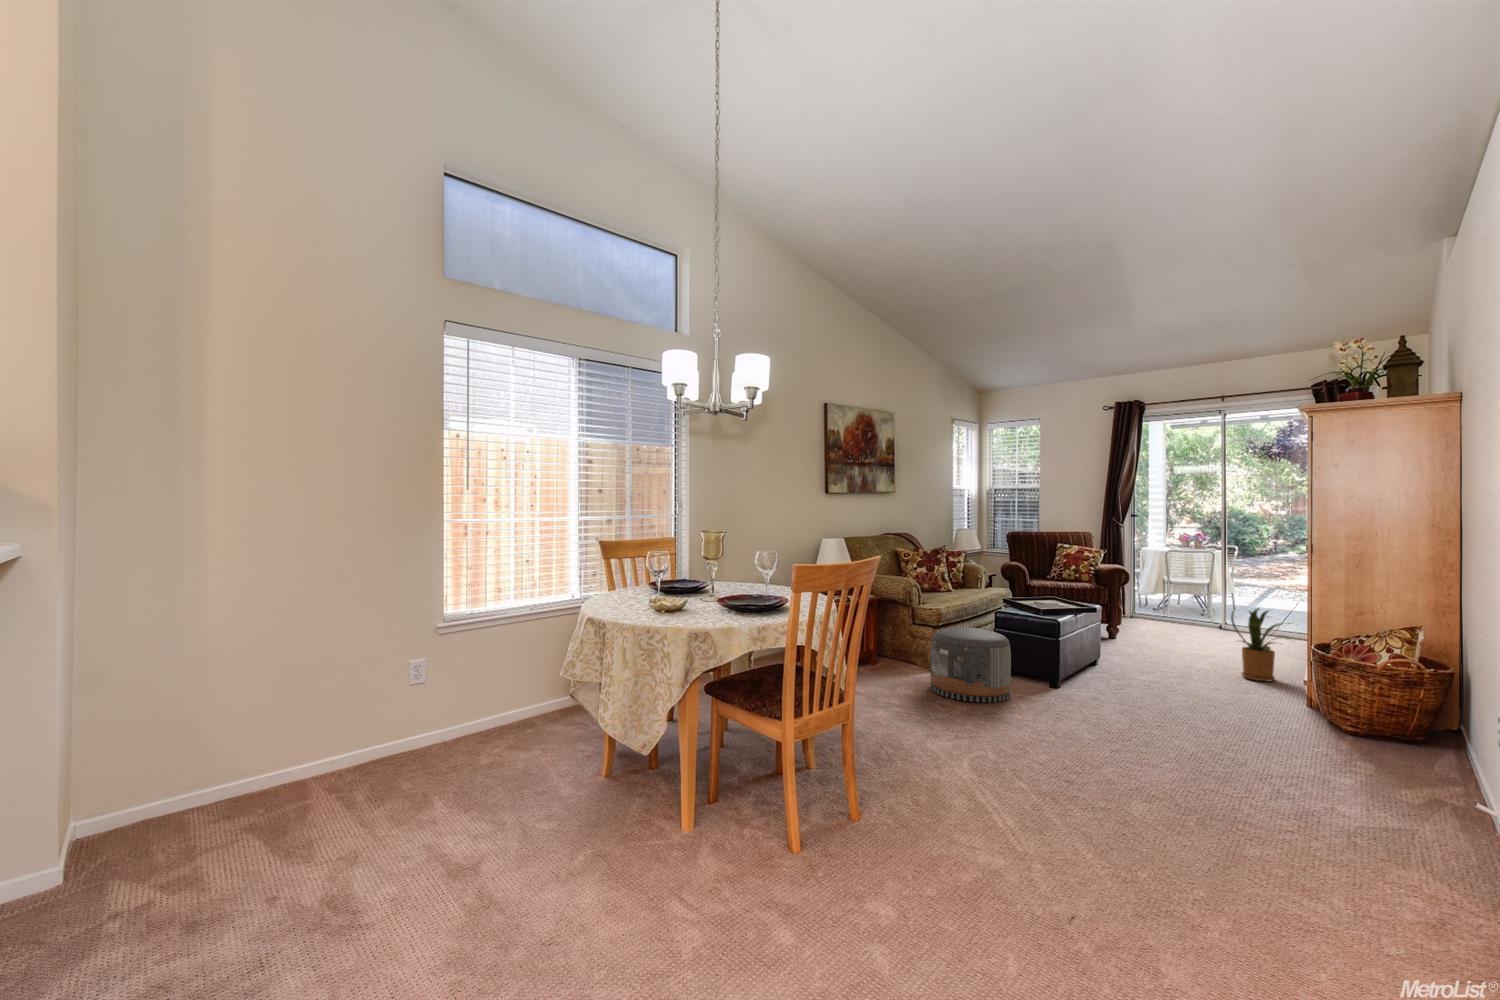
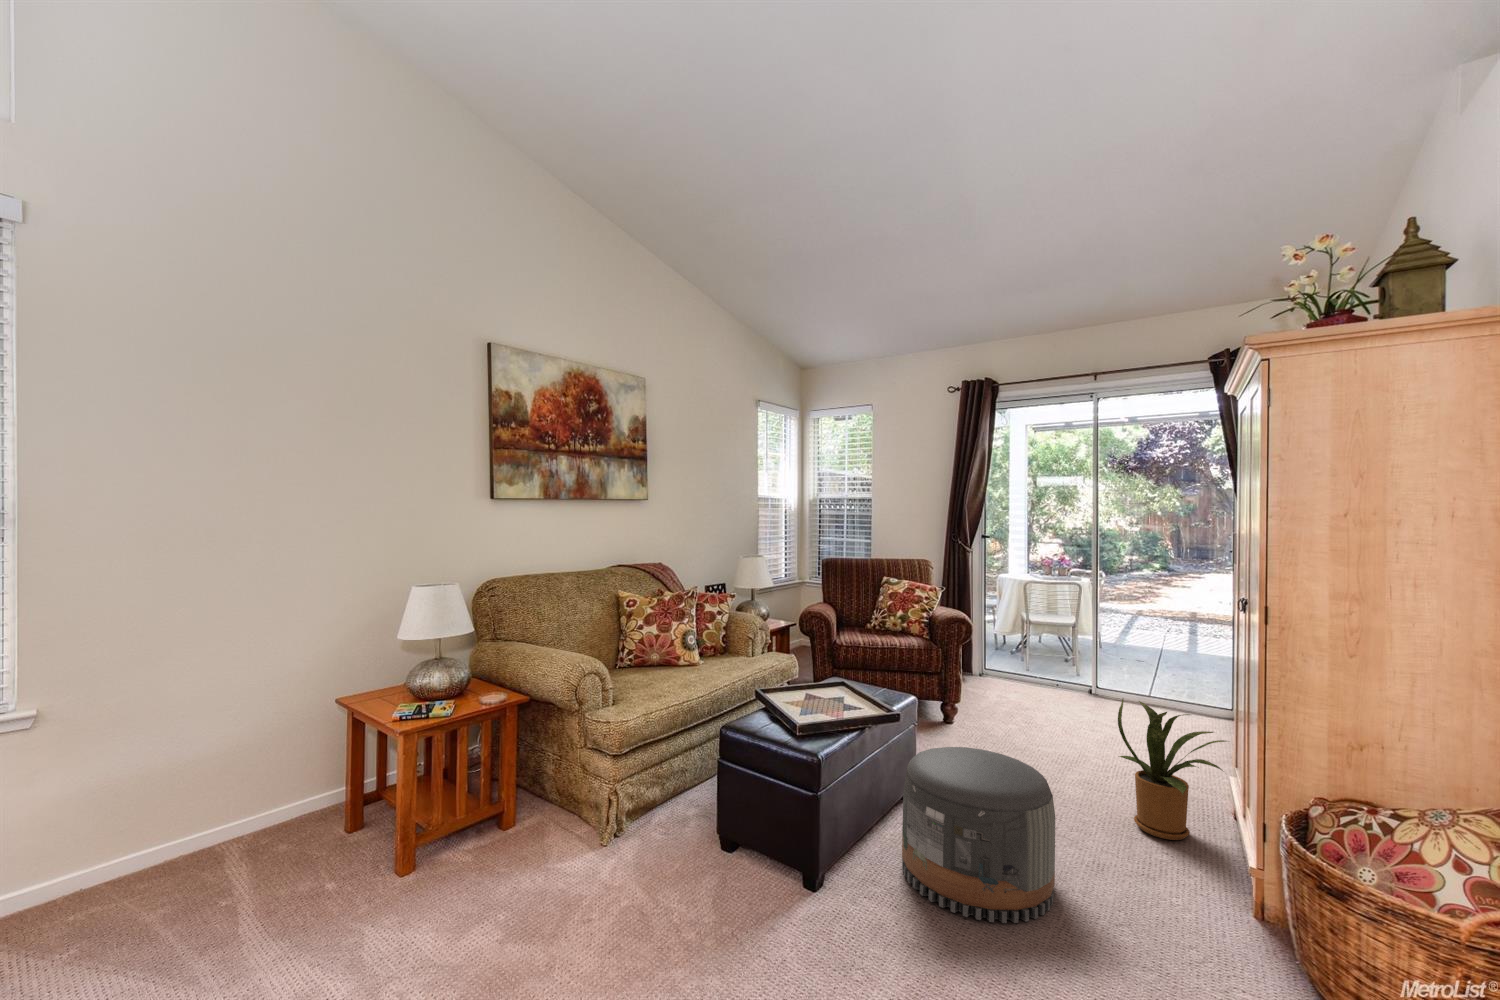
pouf: present [930,627,1011,702] -> present [902,747,1055,923]

